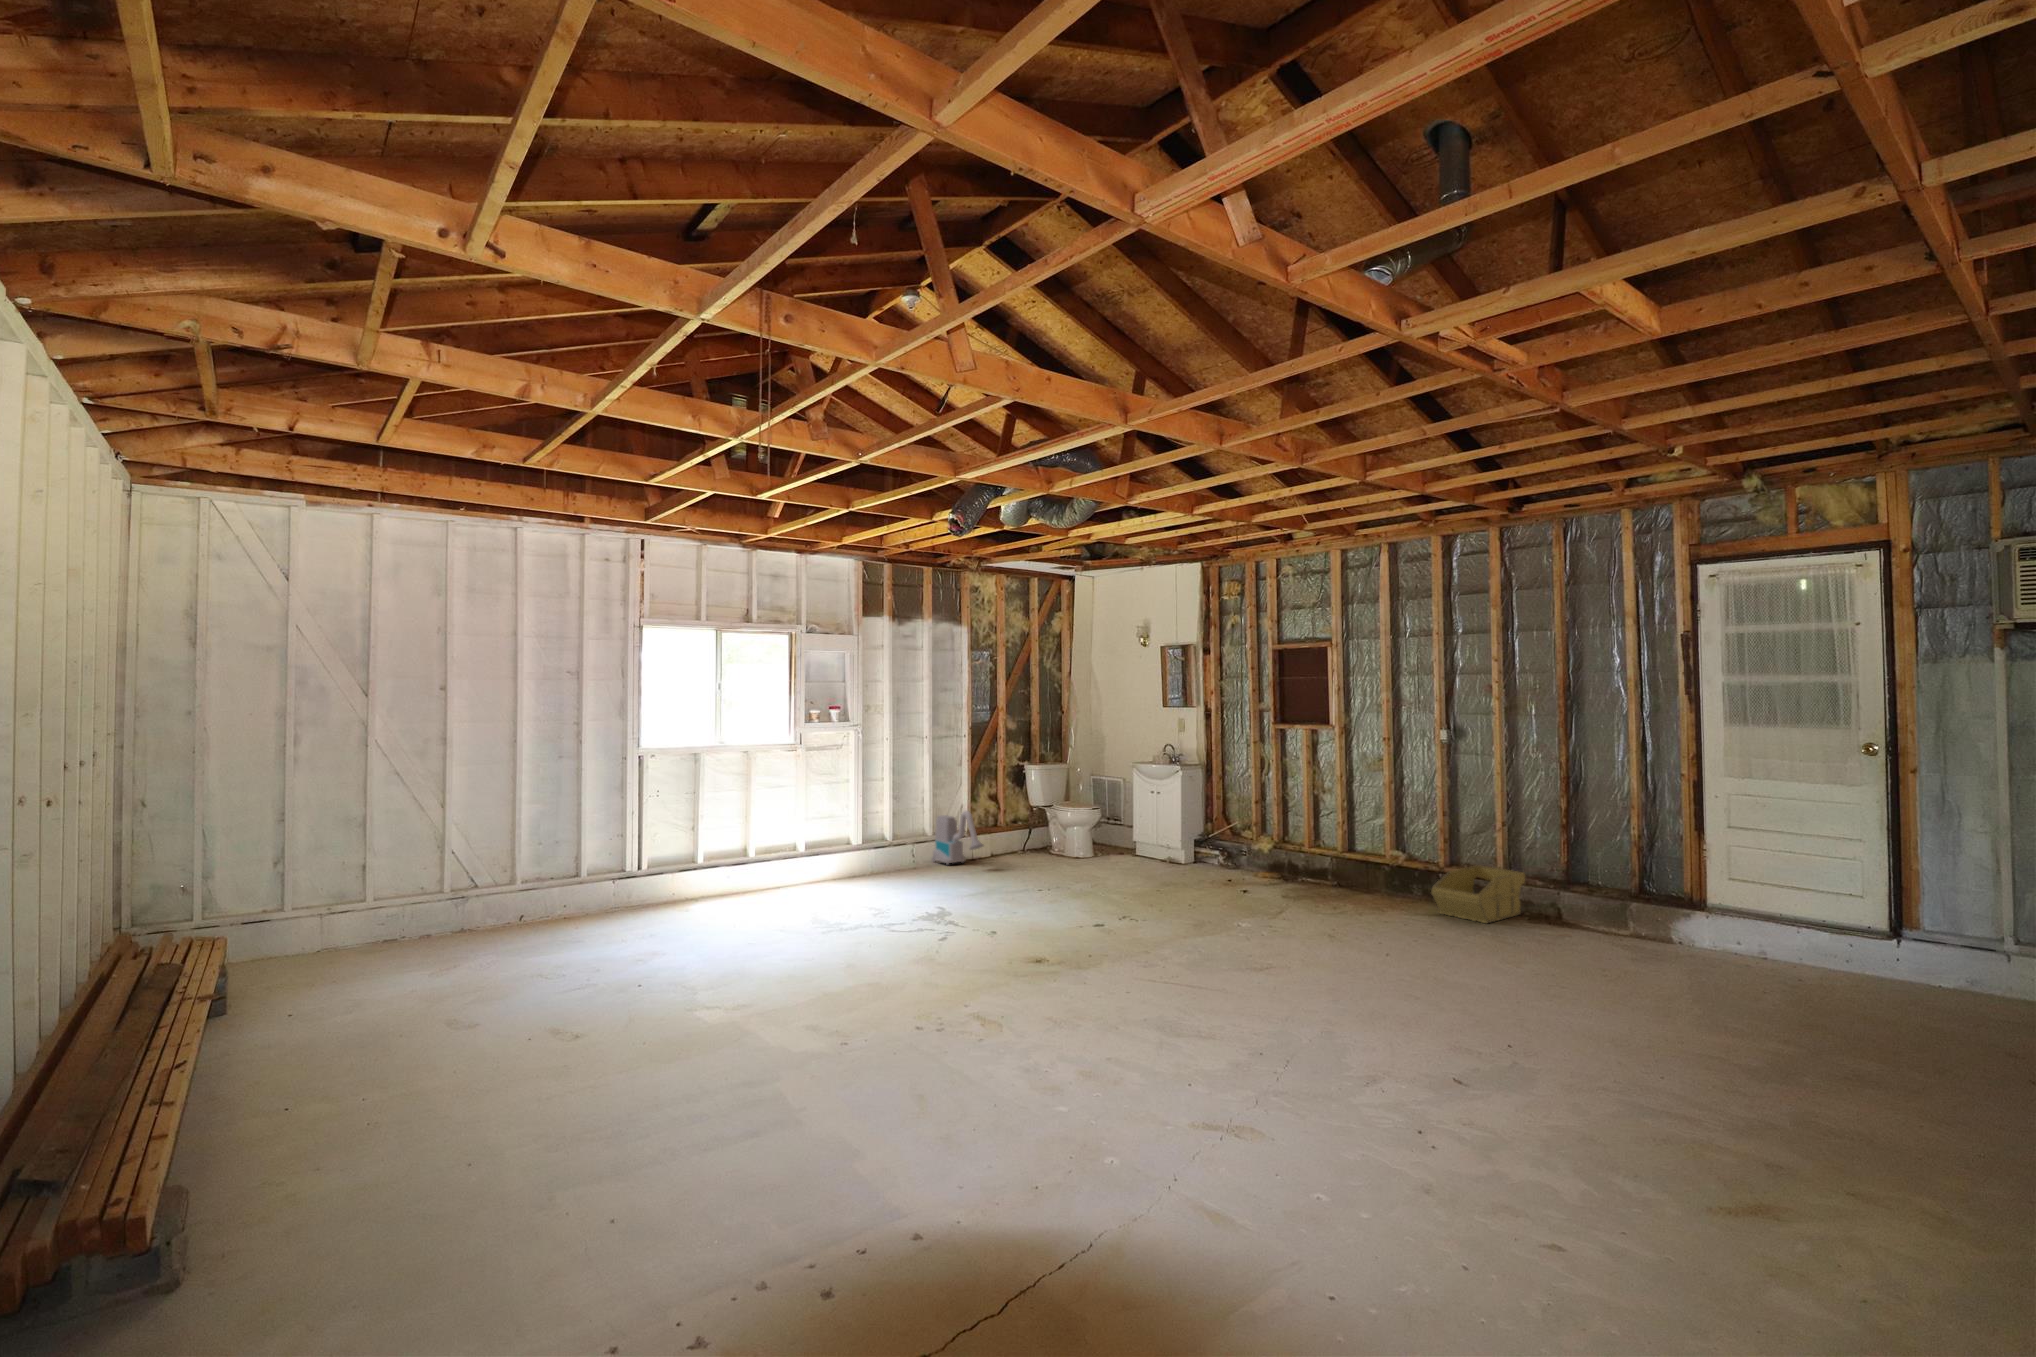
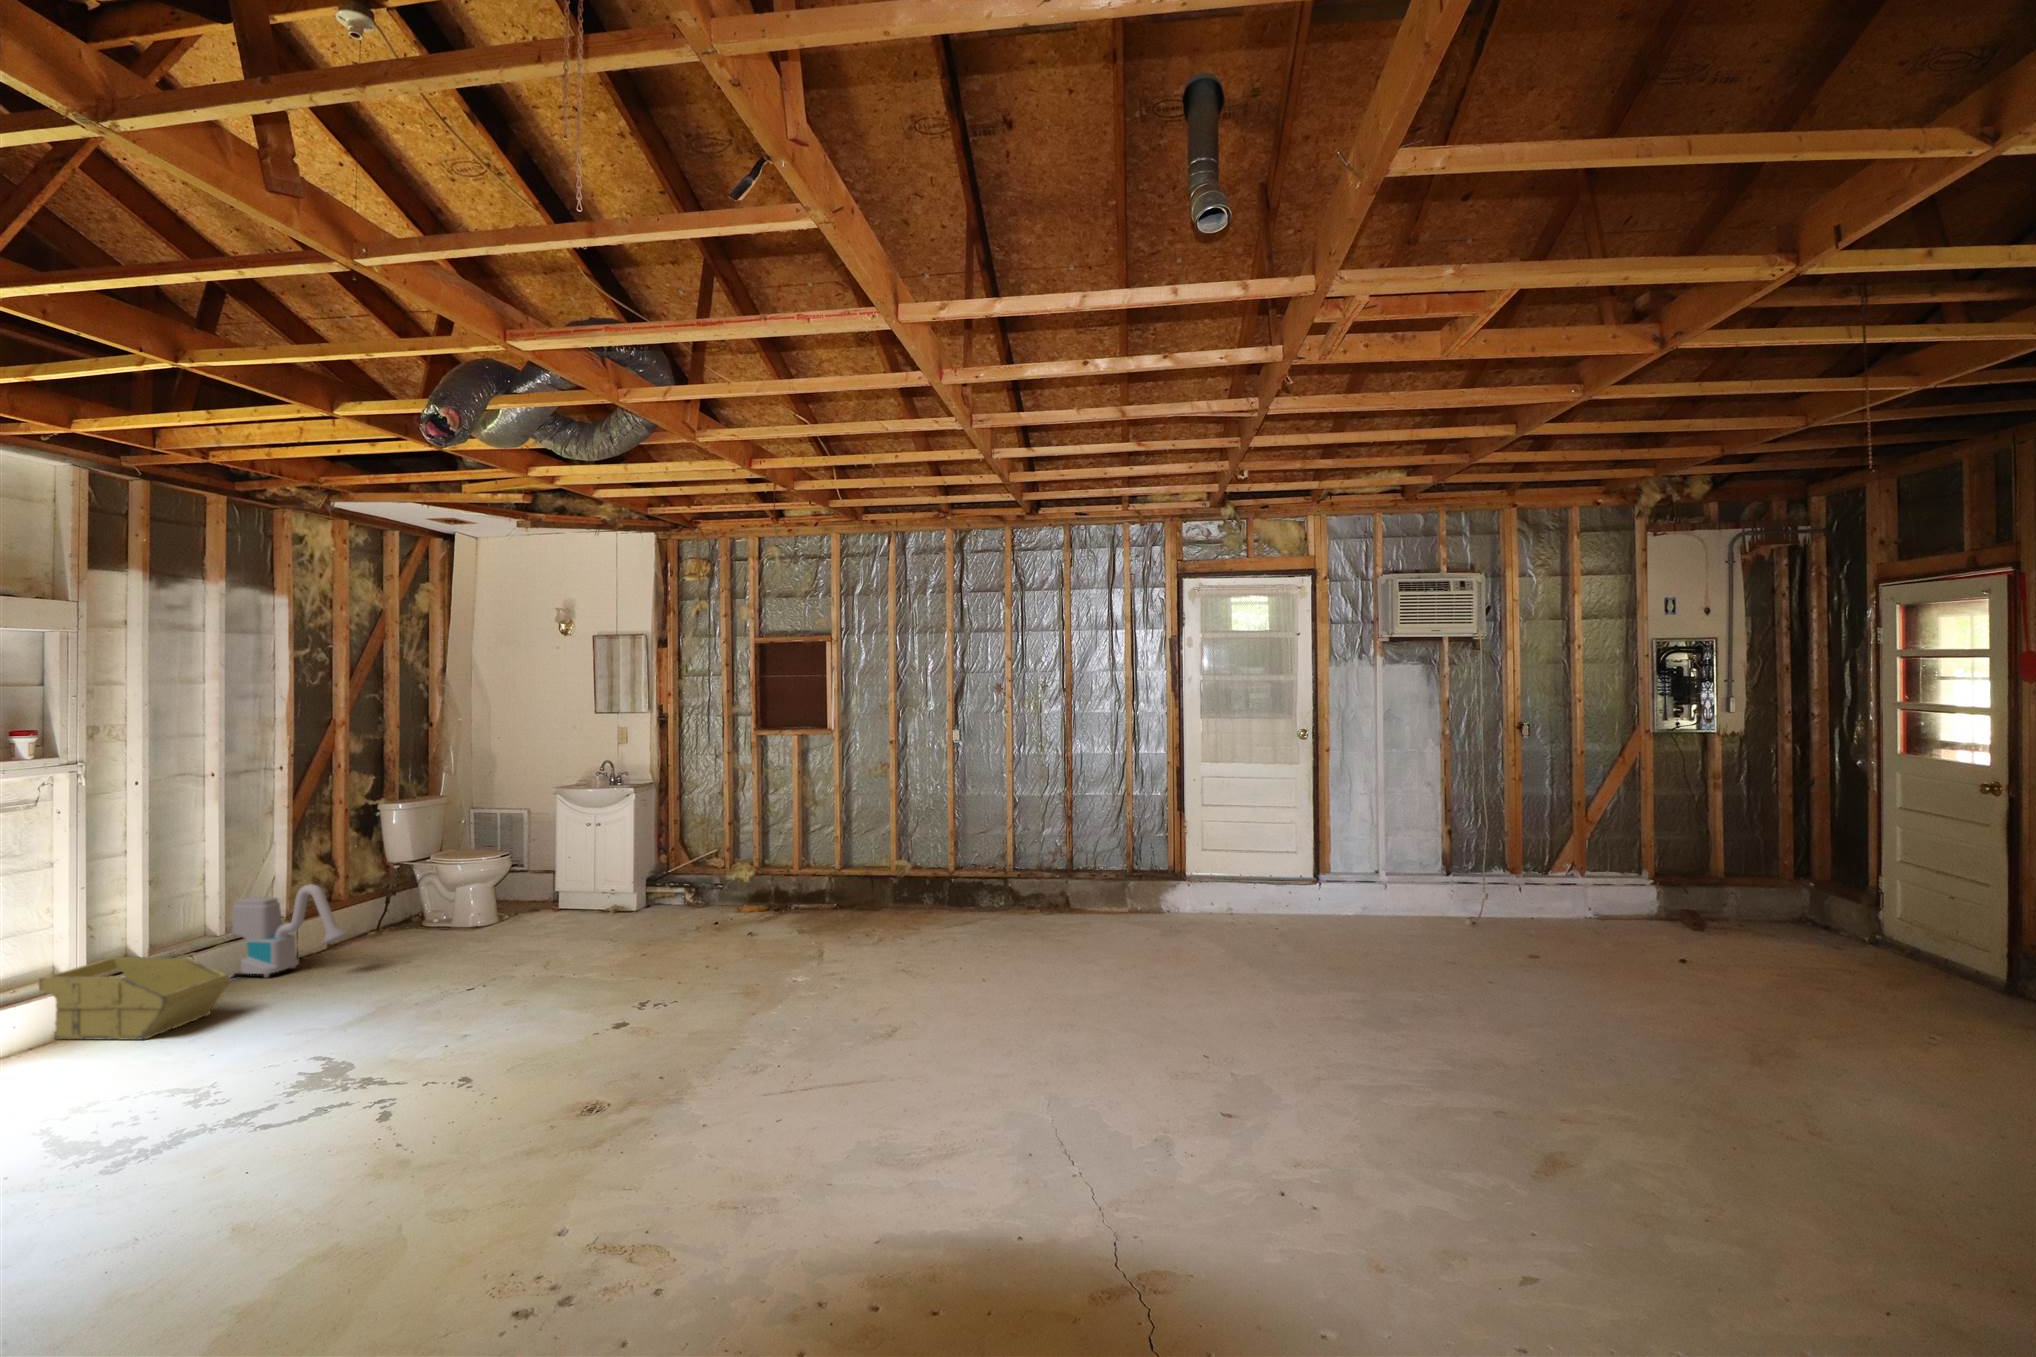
storage bin: present [1431,865,1525,923] -> present [39,957,229,1040]

